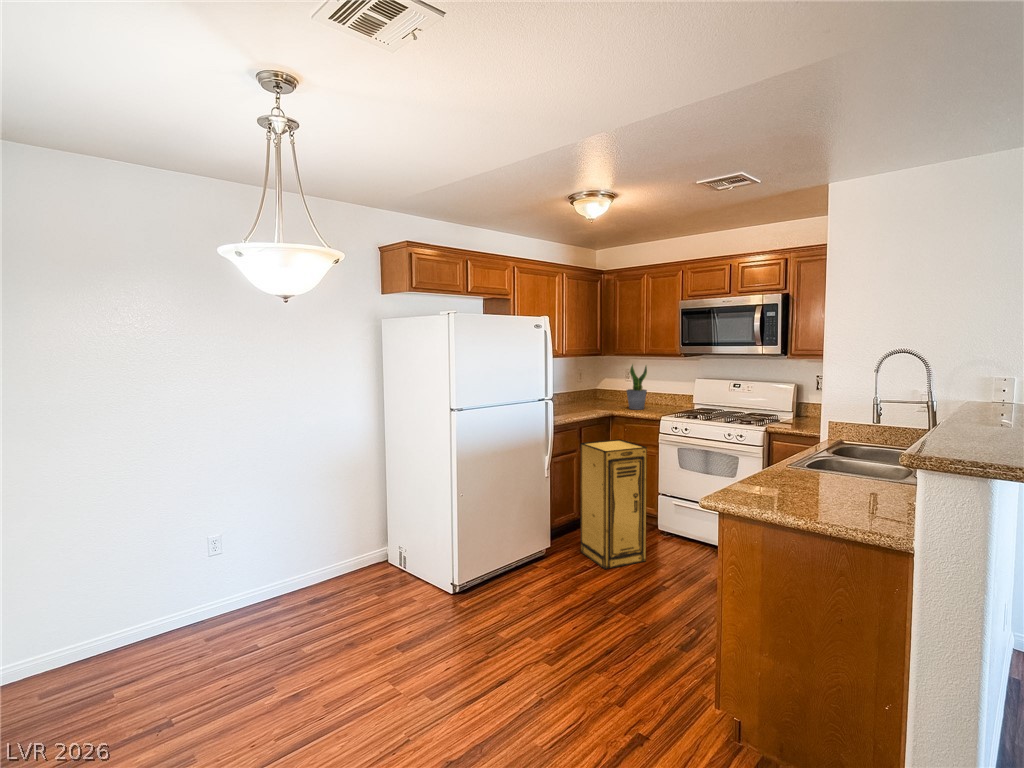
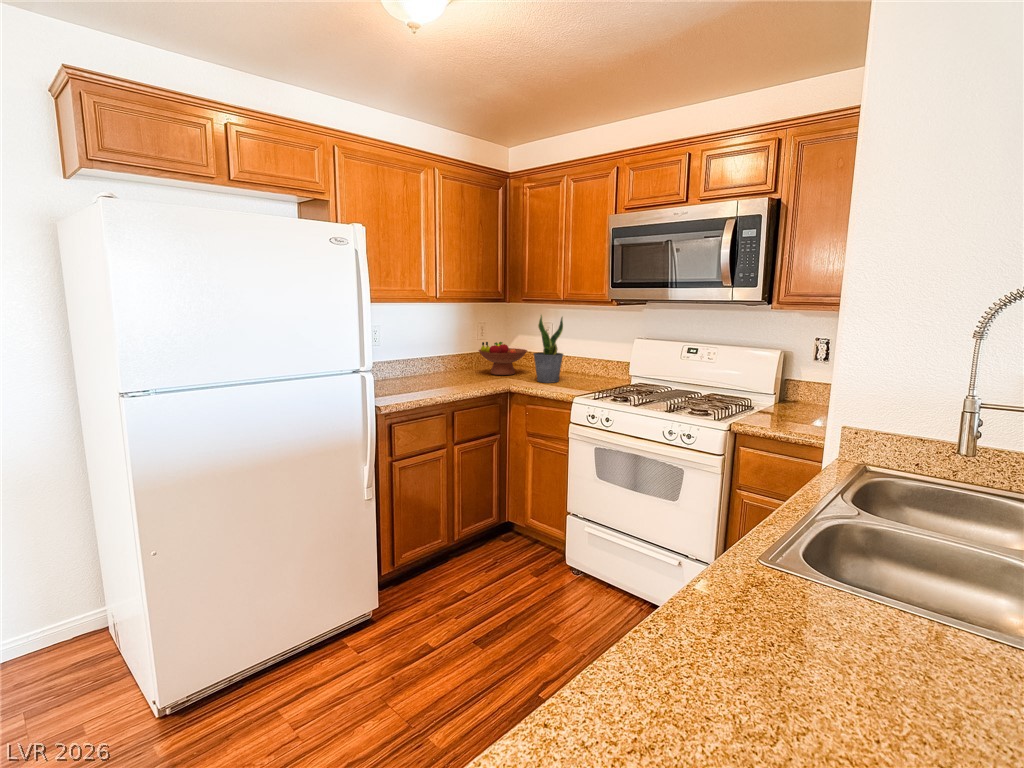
fruit bowl: none [583,383,618,406] -> present [479,342,527,375]
storage cabinet: present [580,439,647,569] -> none [428,435,529,656]

